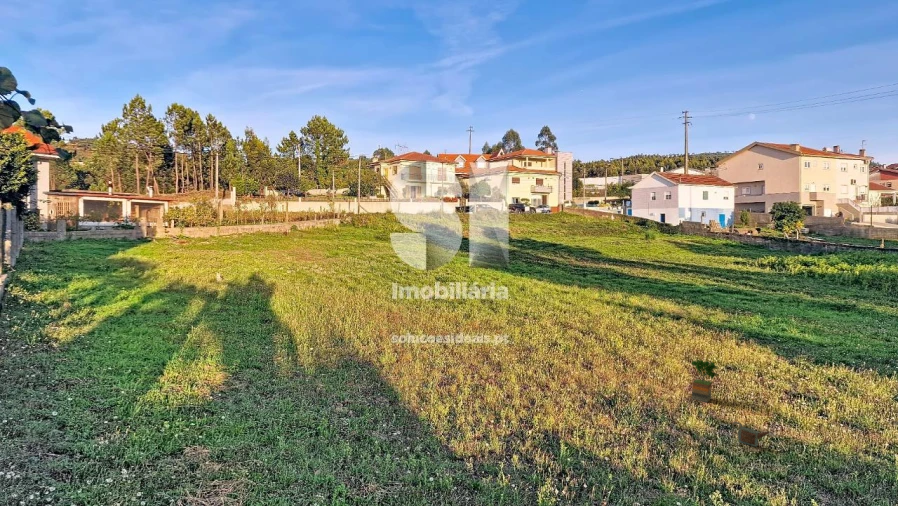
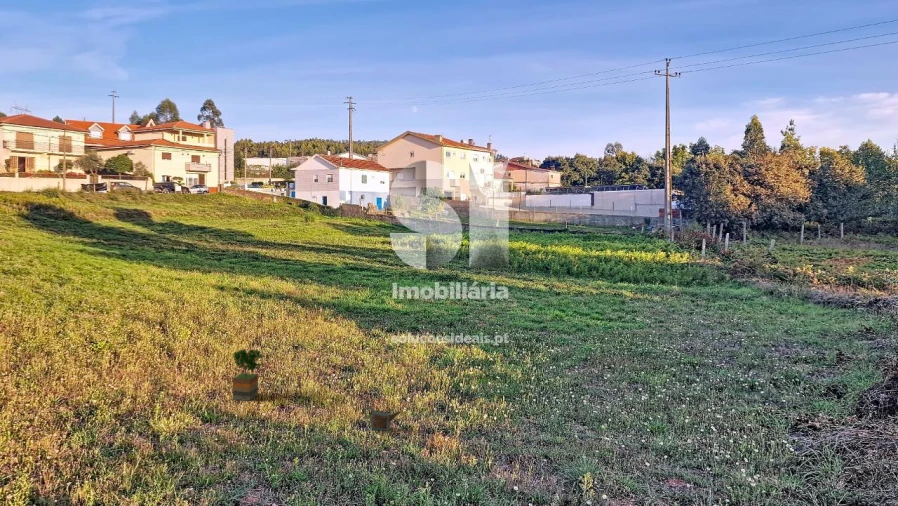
watering can: present [732,422,770,447] -> present [364,407,401,431]

